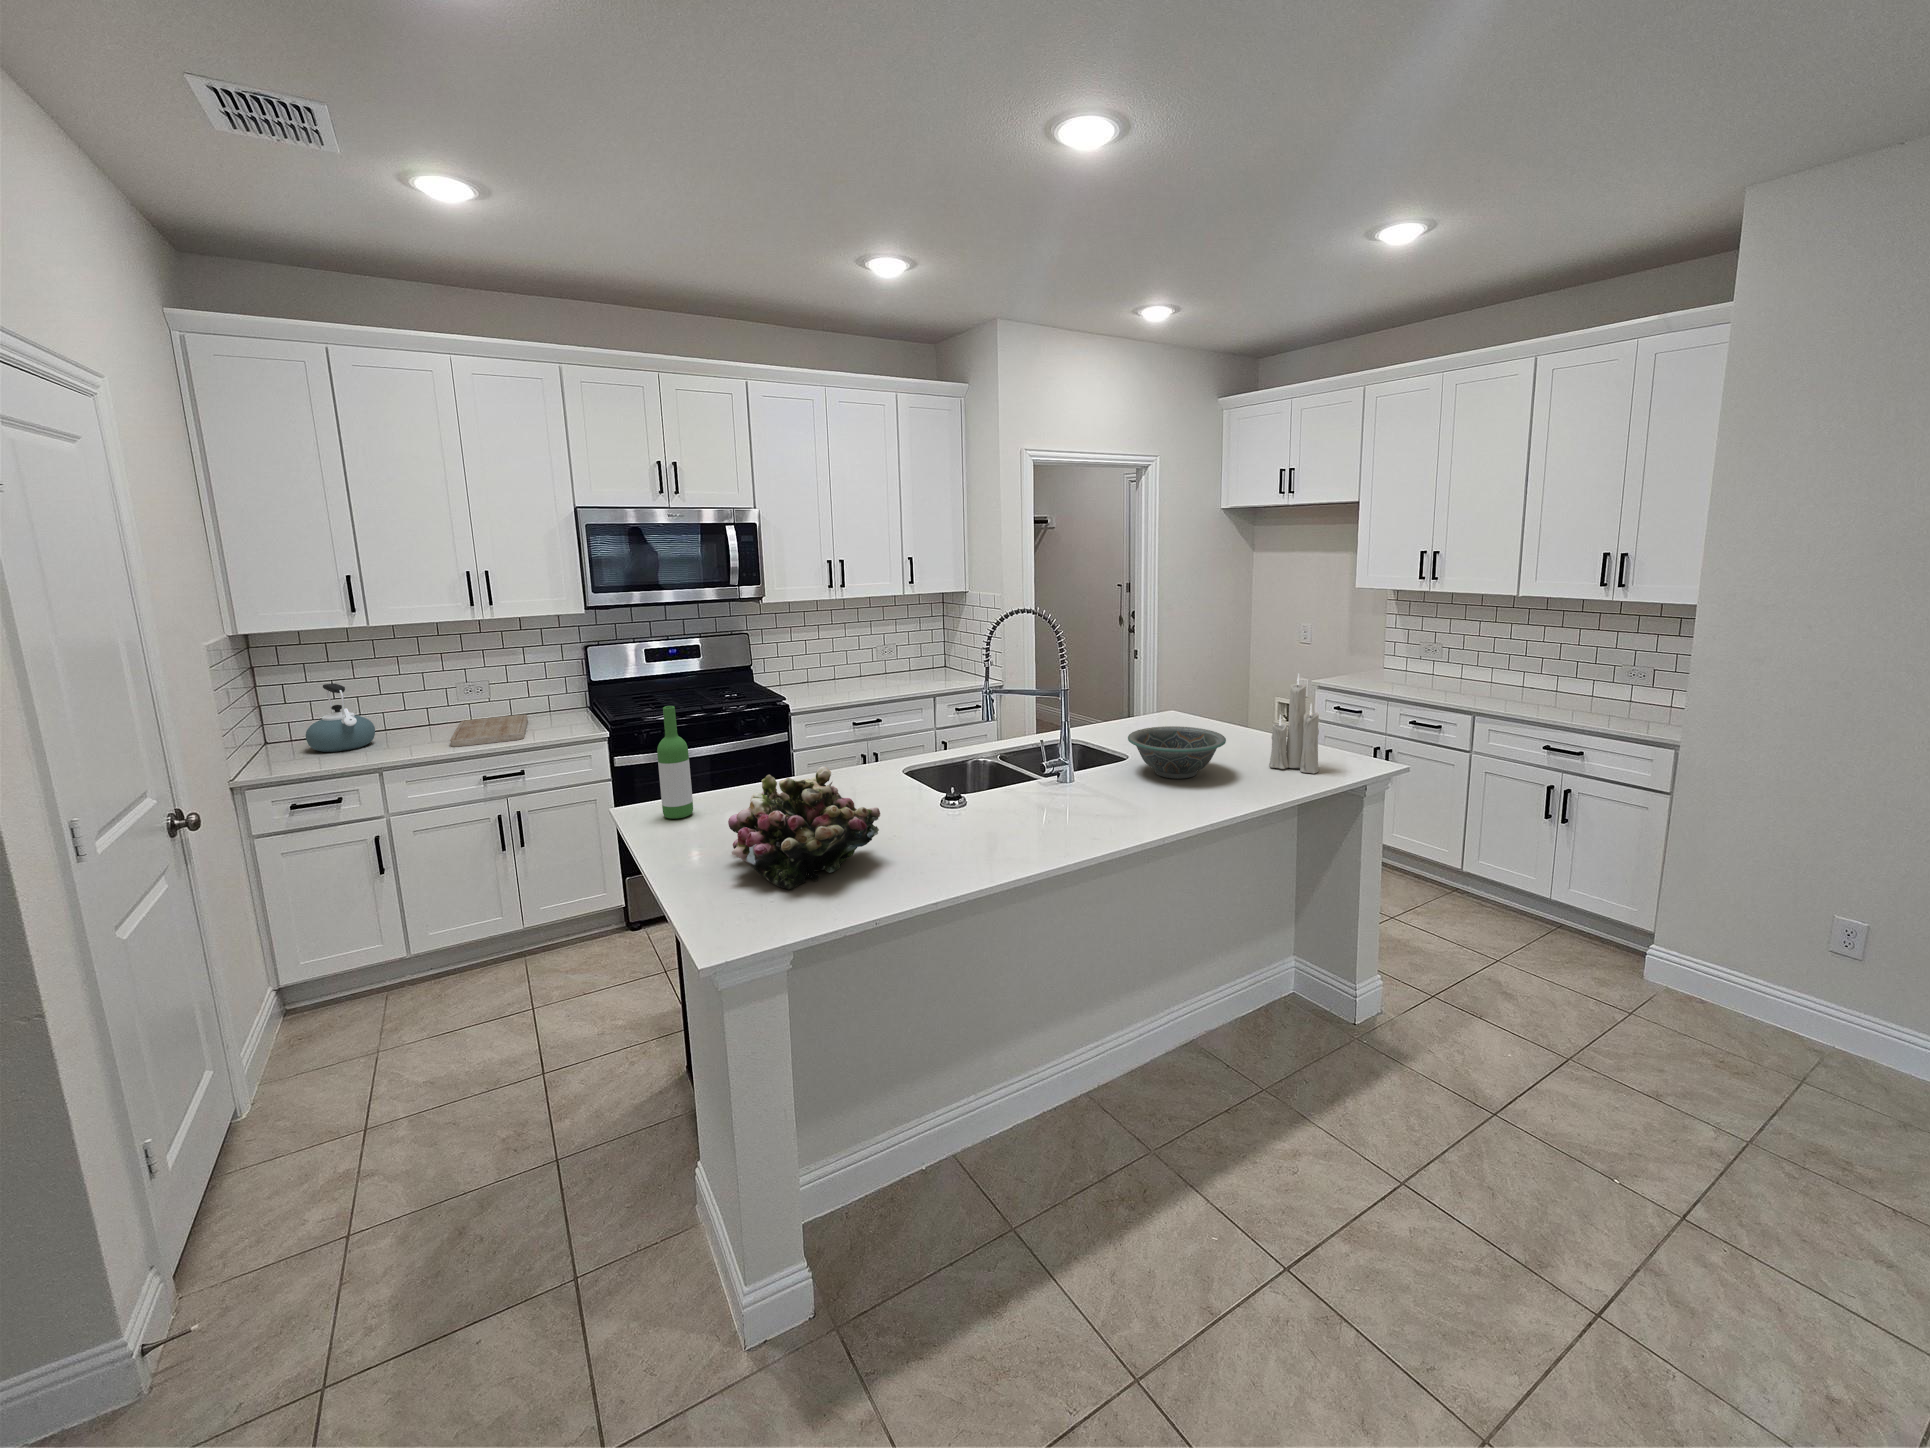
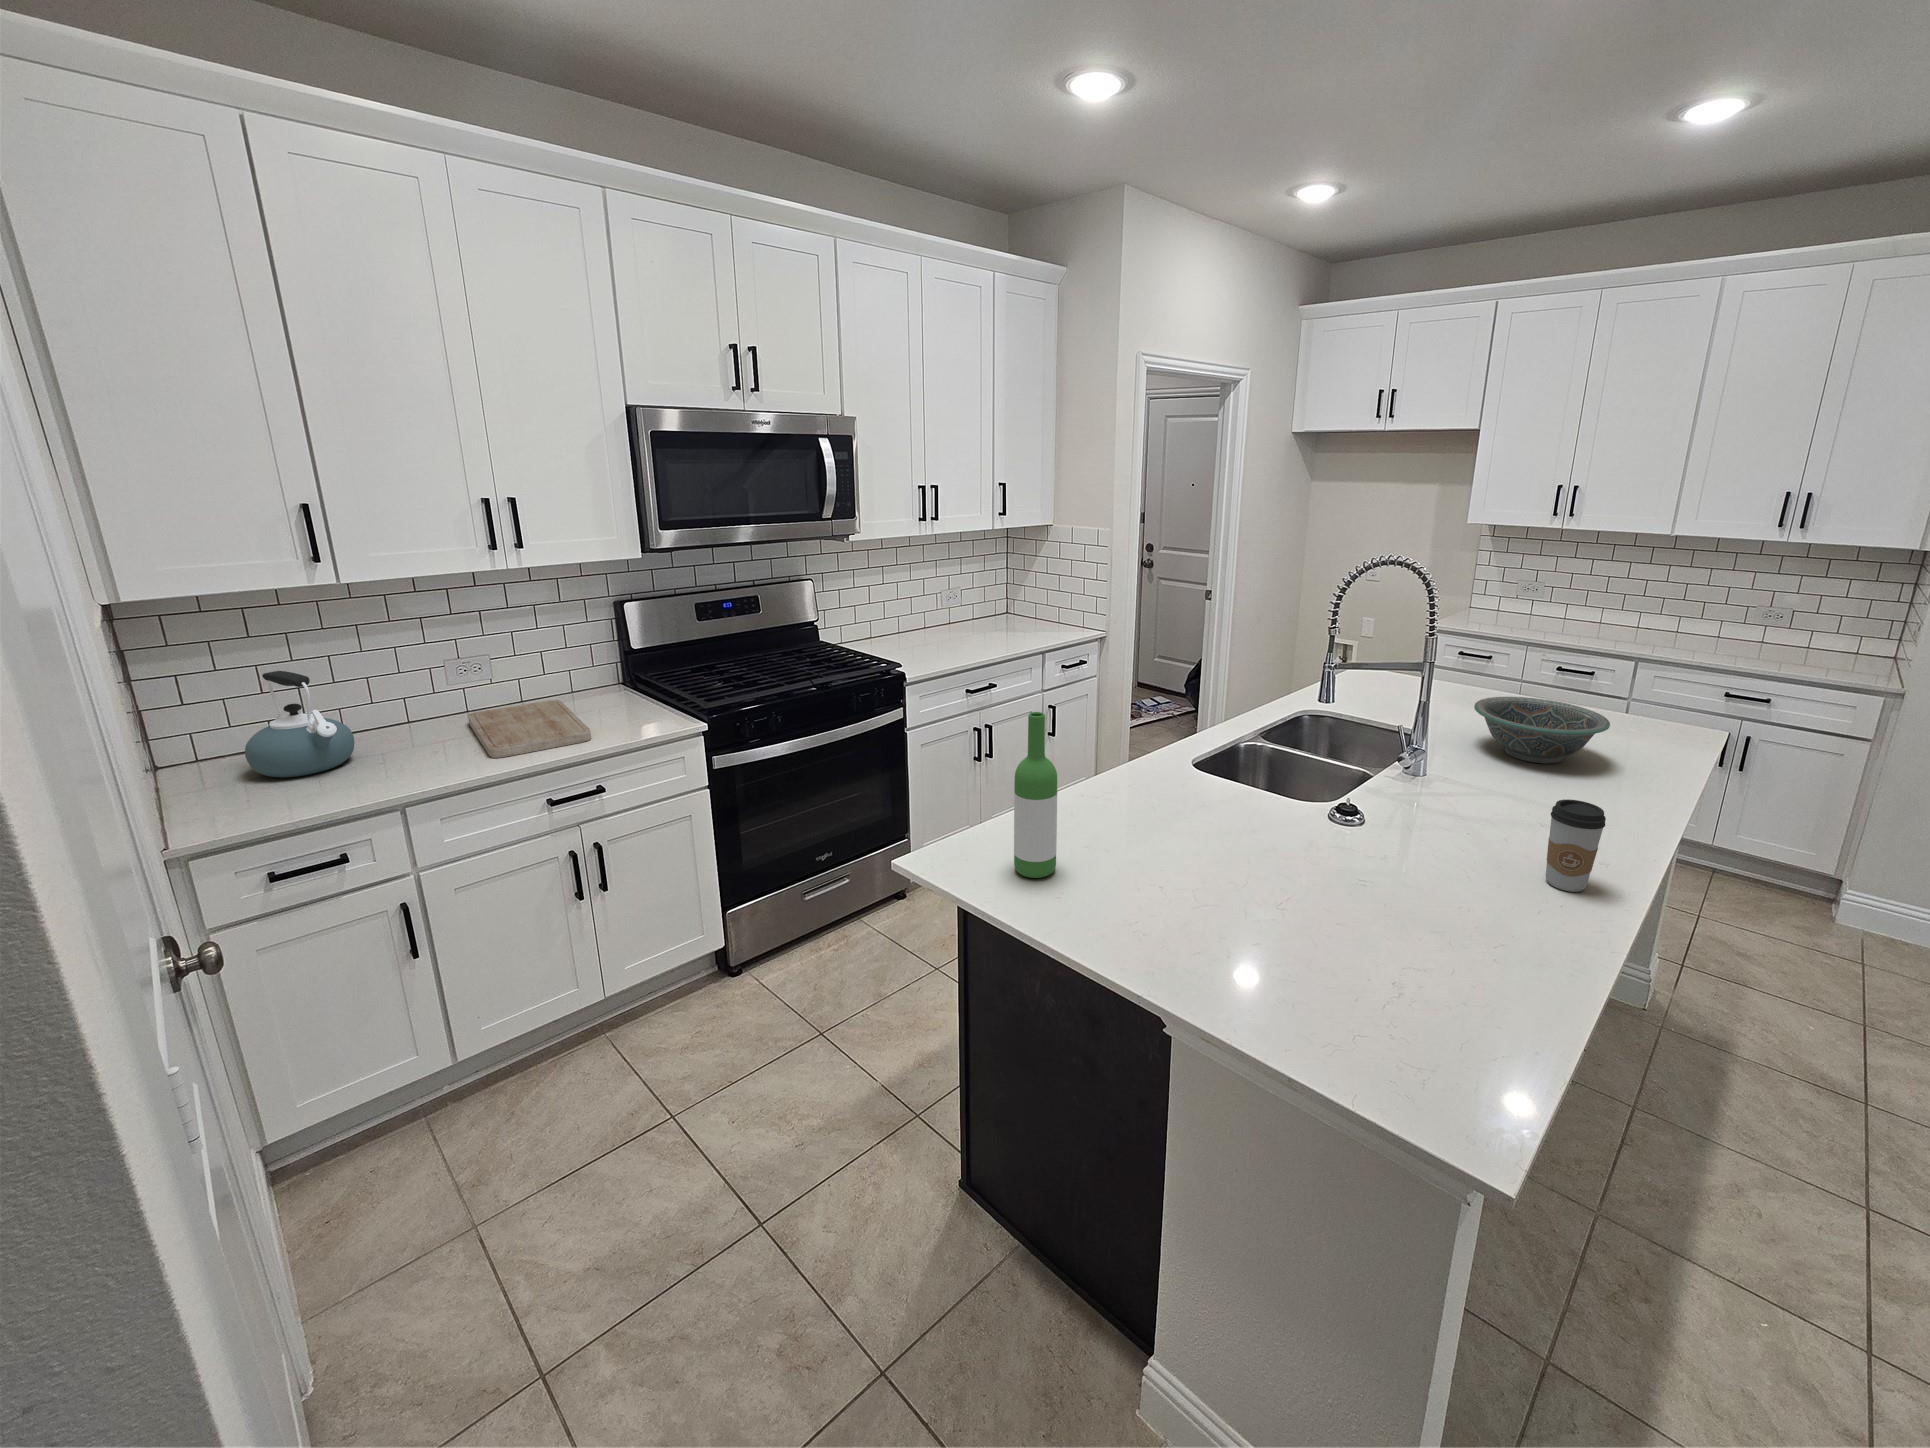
candle: present [1269,674,1319,773] -> none [1608,625,1686,748]
flower arrangement: present [728,767,880,890] -> none [1220,805,1485,1009]
coffee cup: none [1007,781,1041,848] -> present [1546,799,1606,892]

